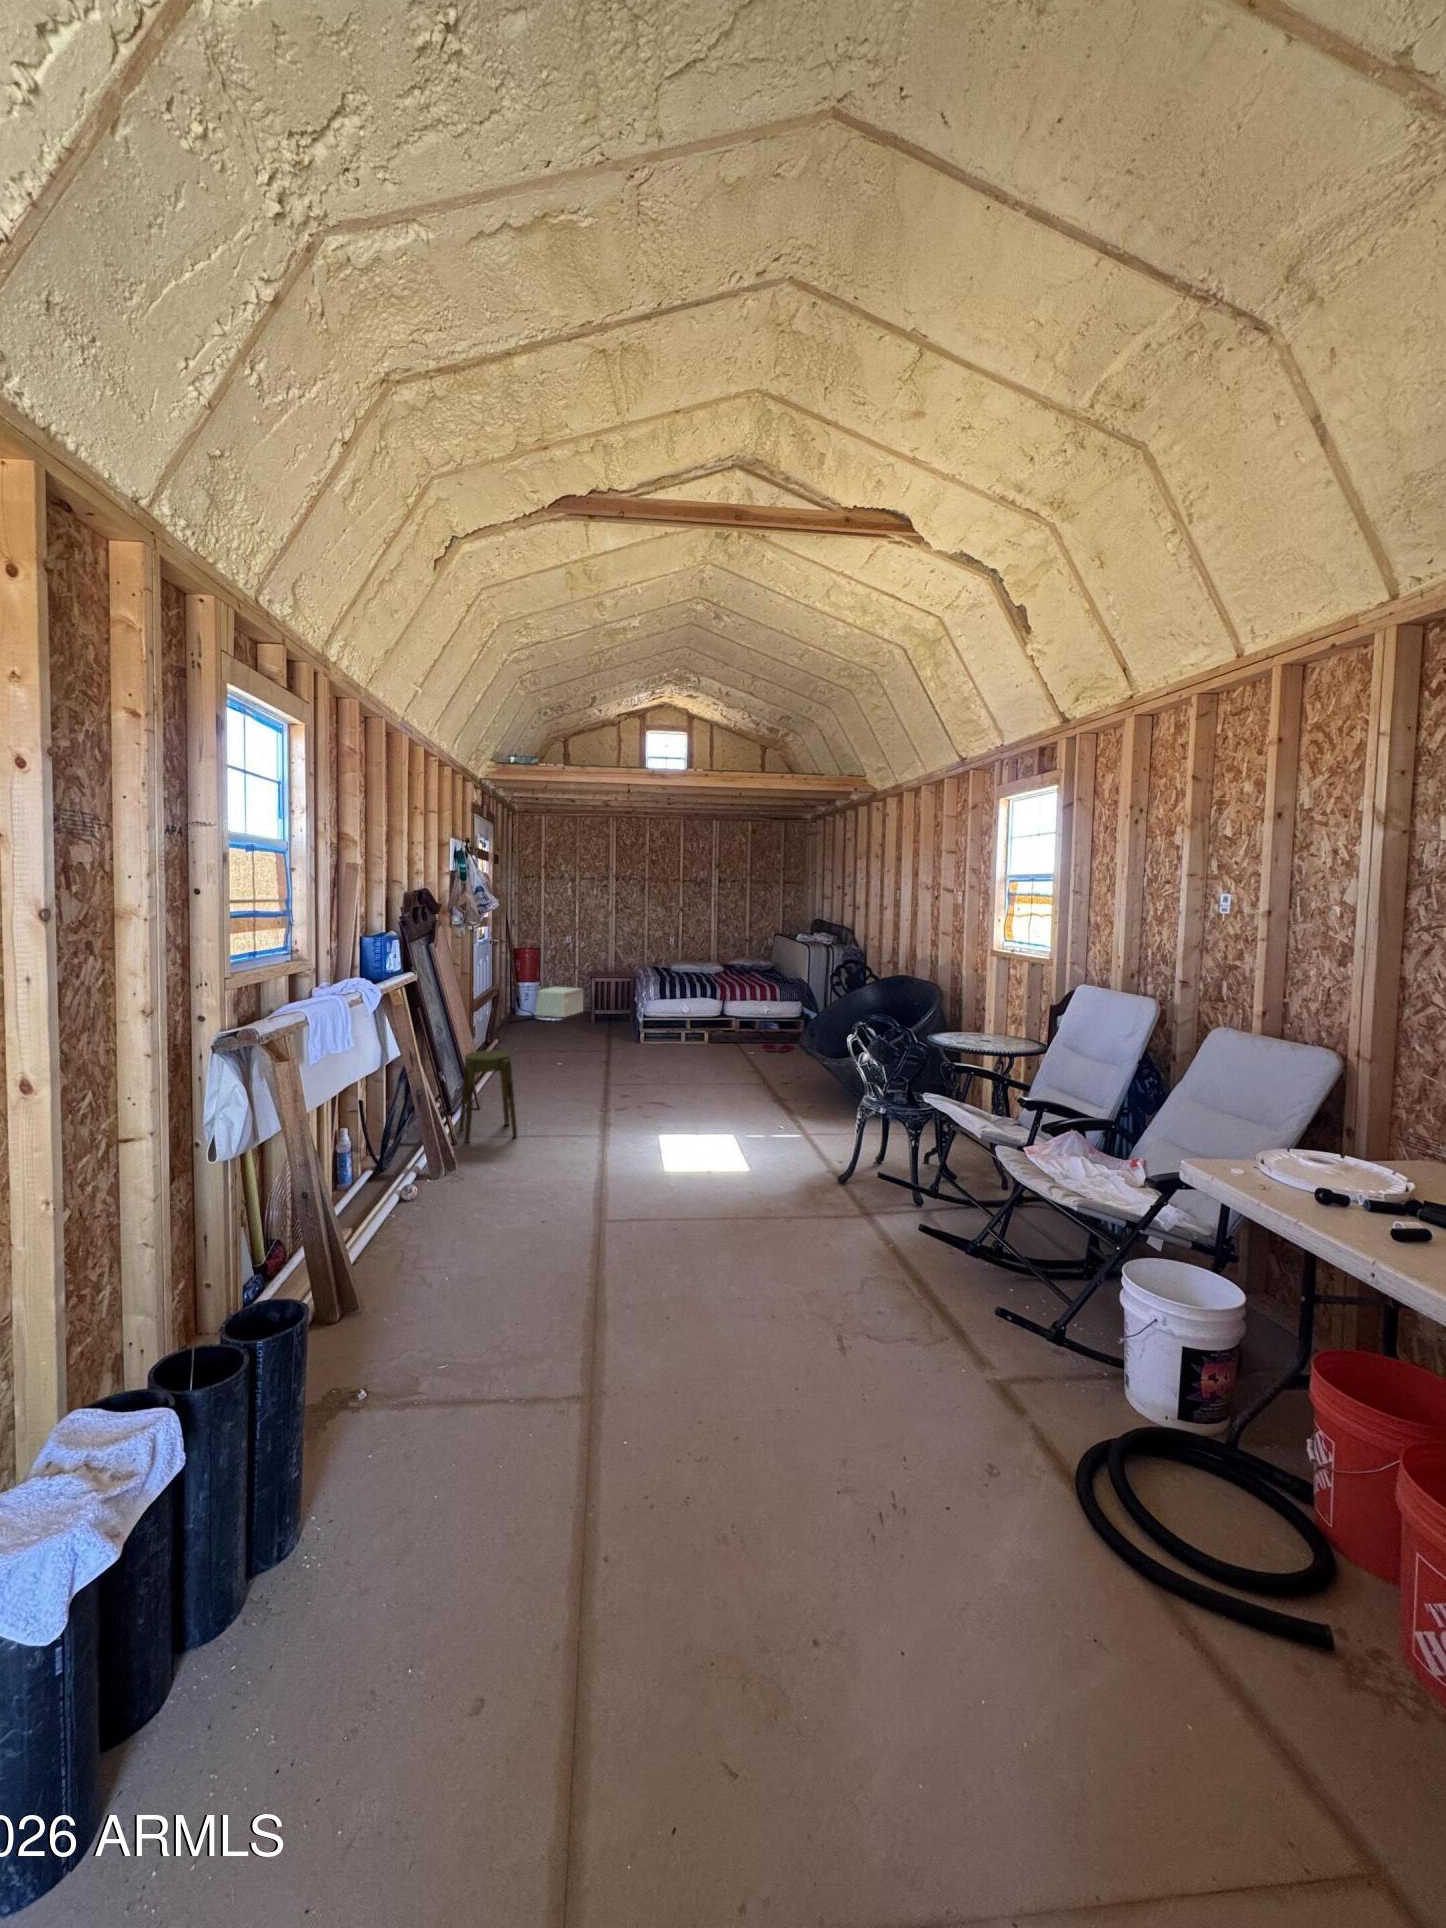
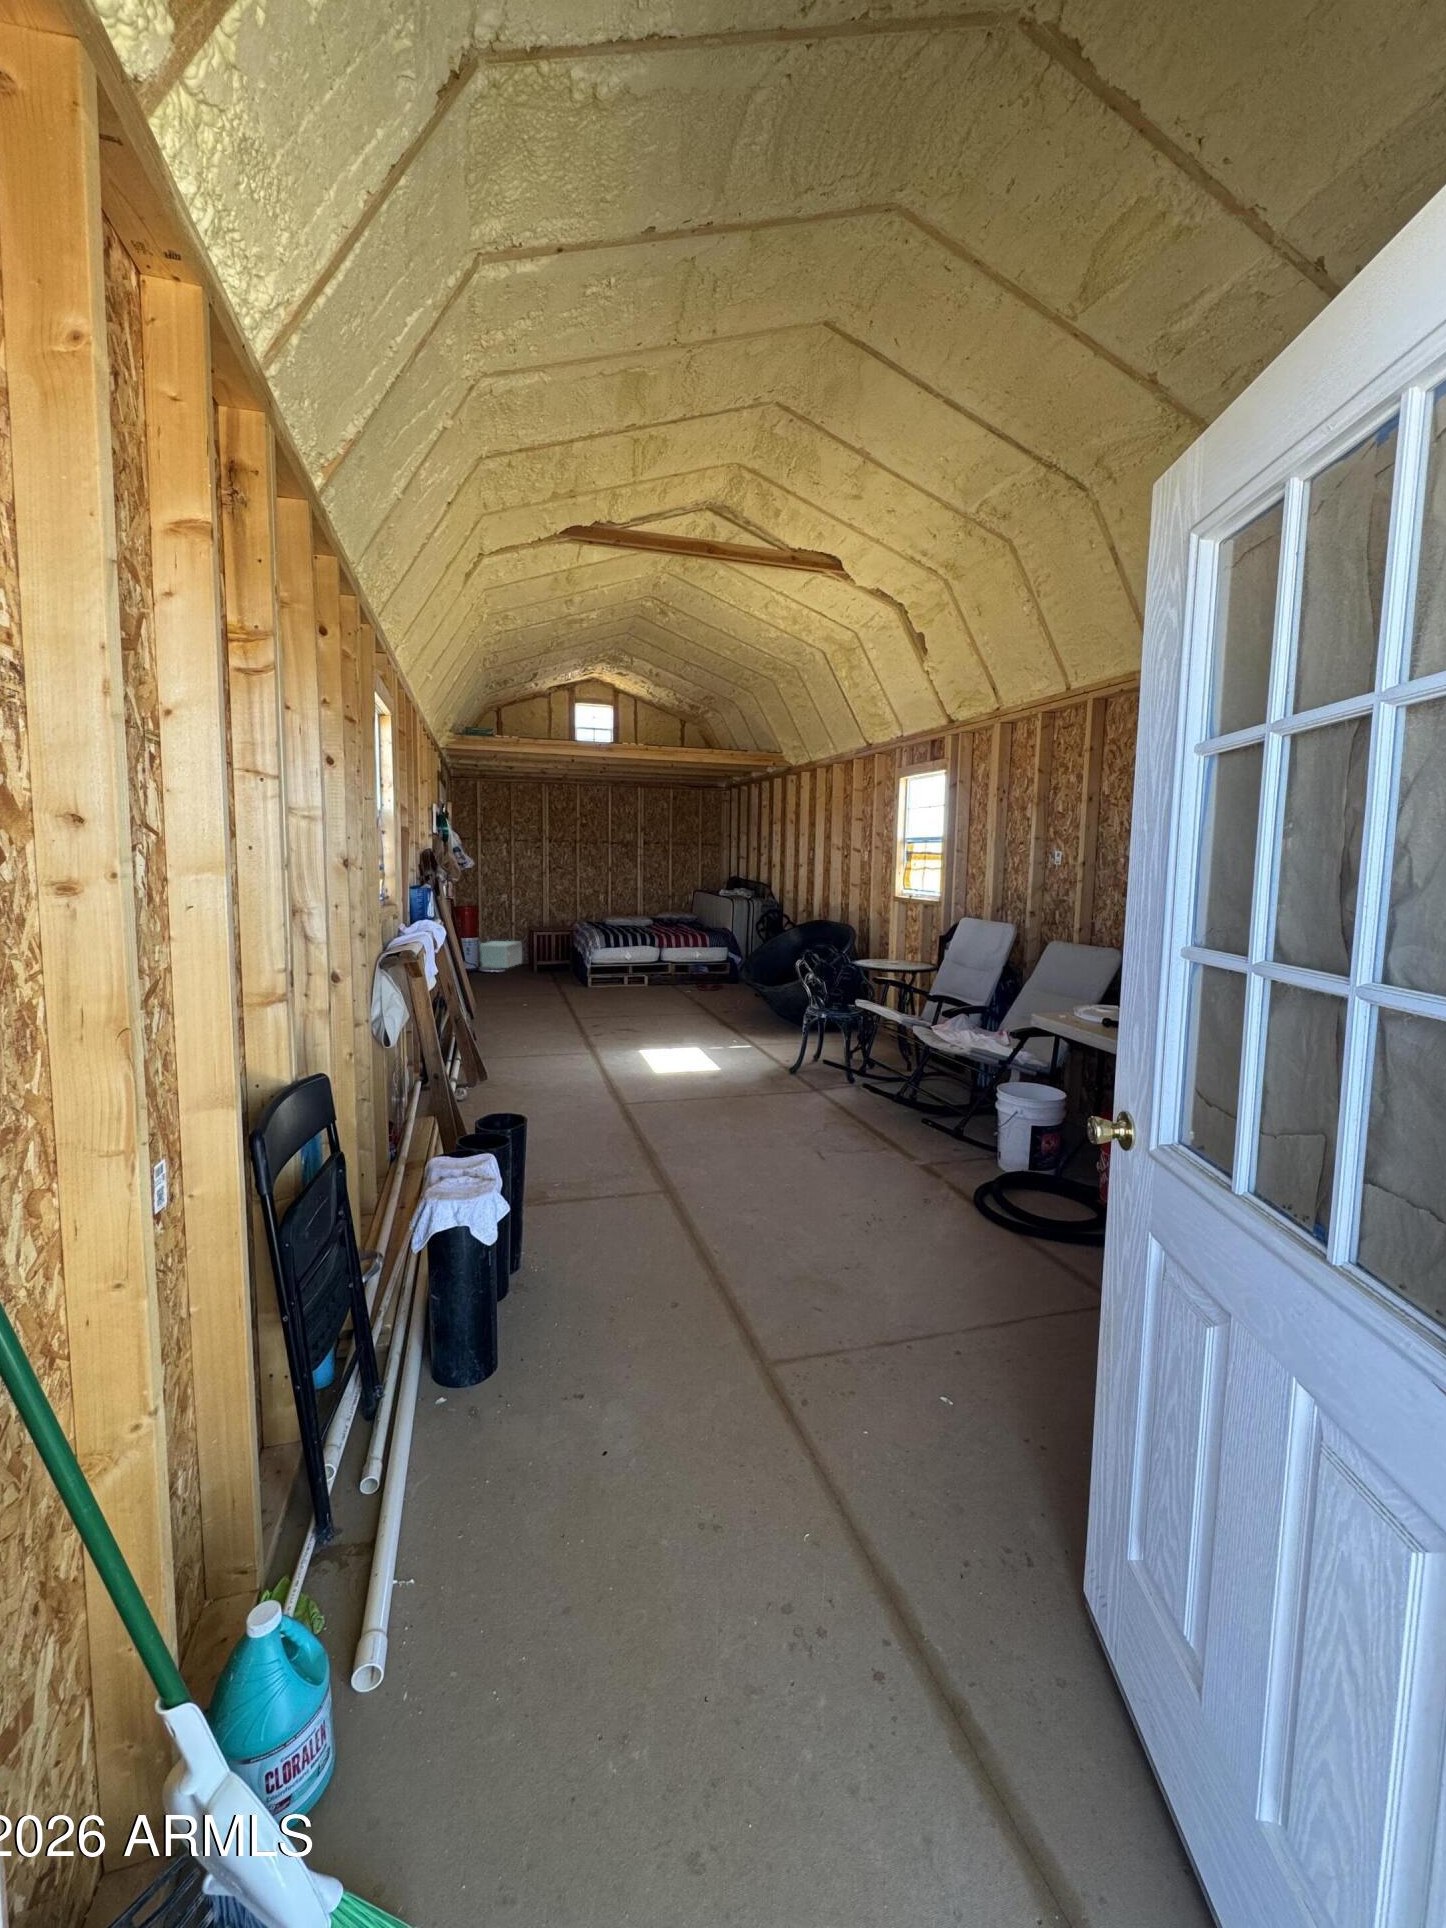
stool: present [459,1050,517,1142] -> none [466,986,520,1062]

